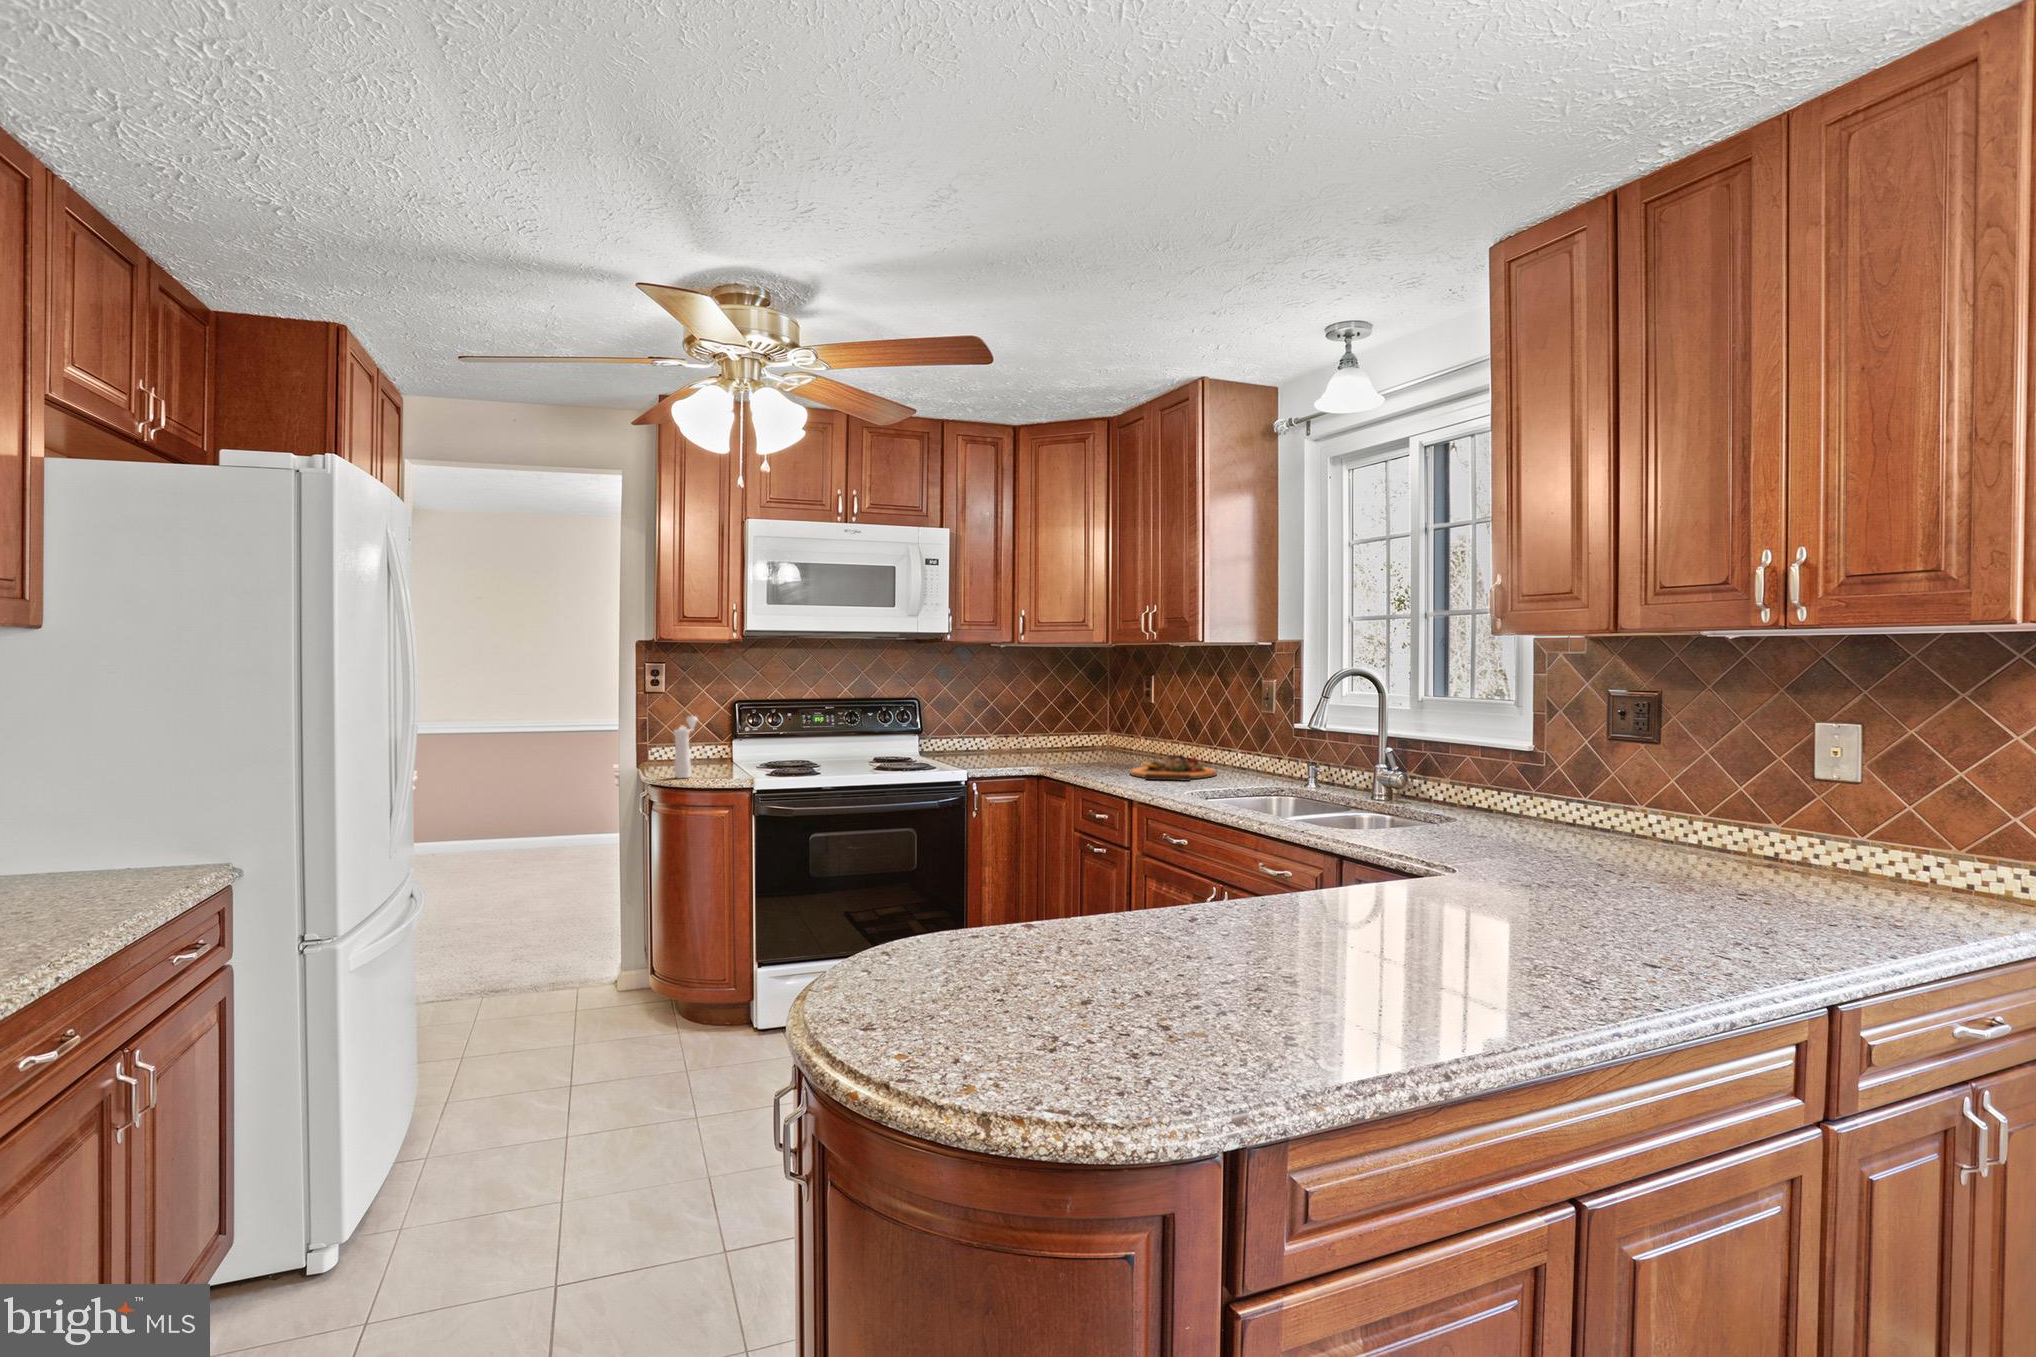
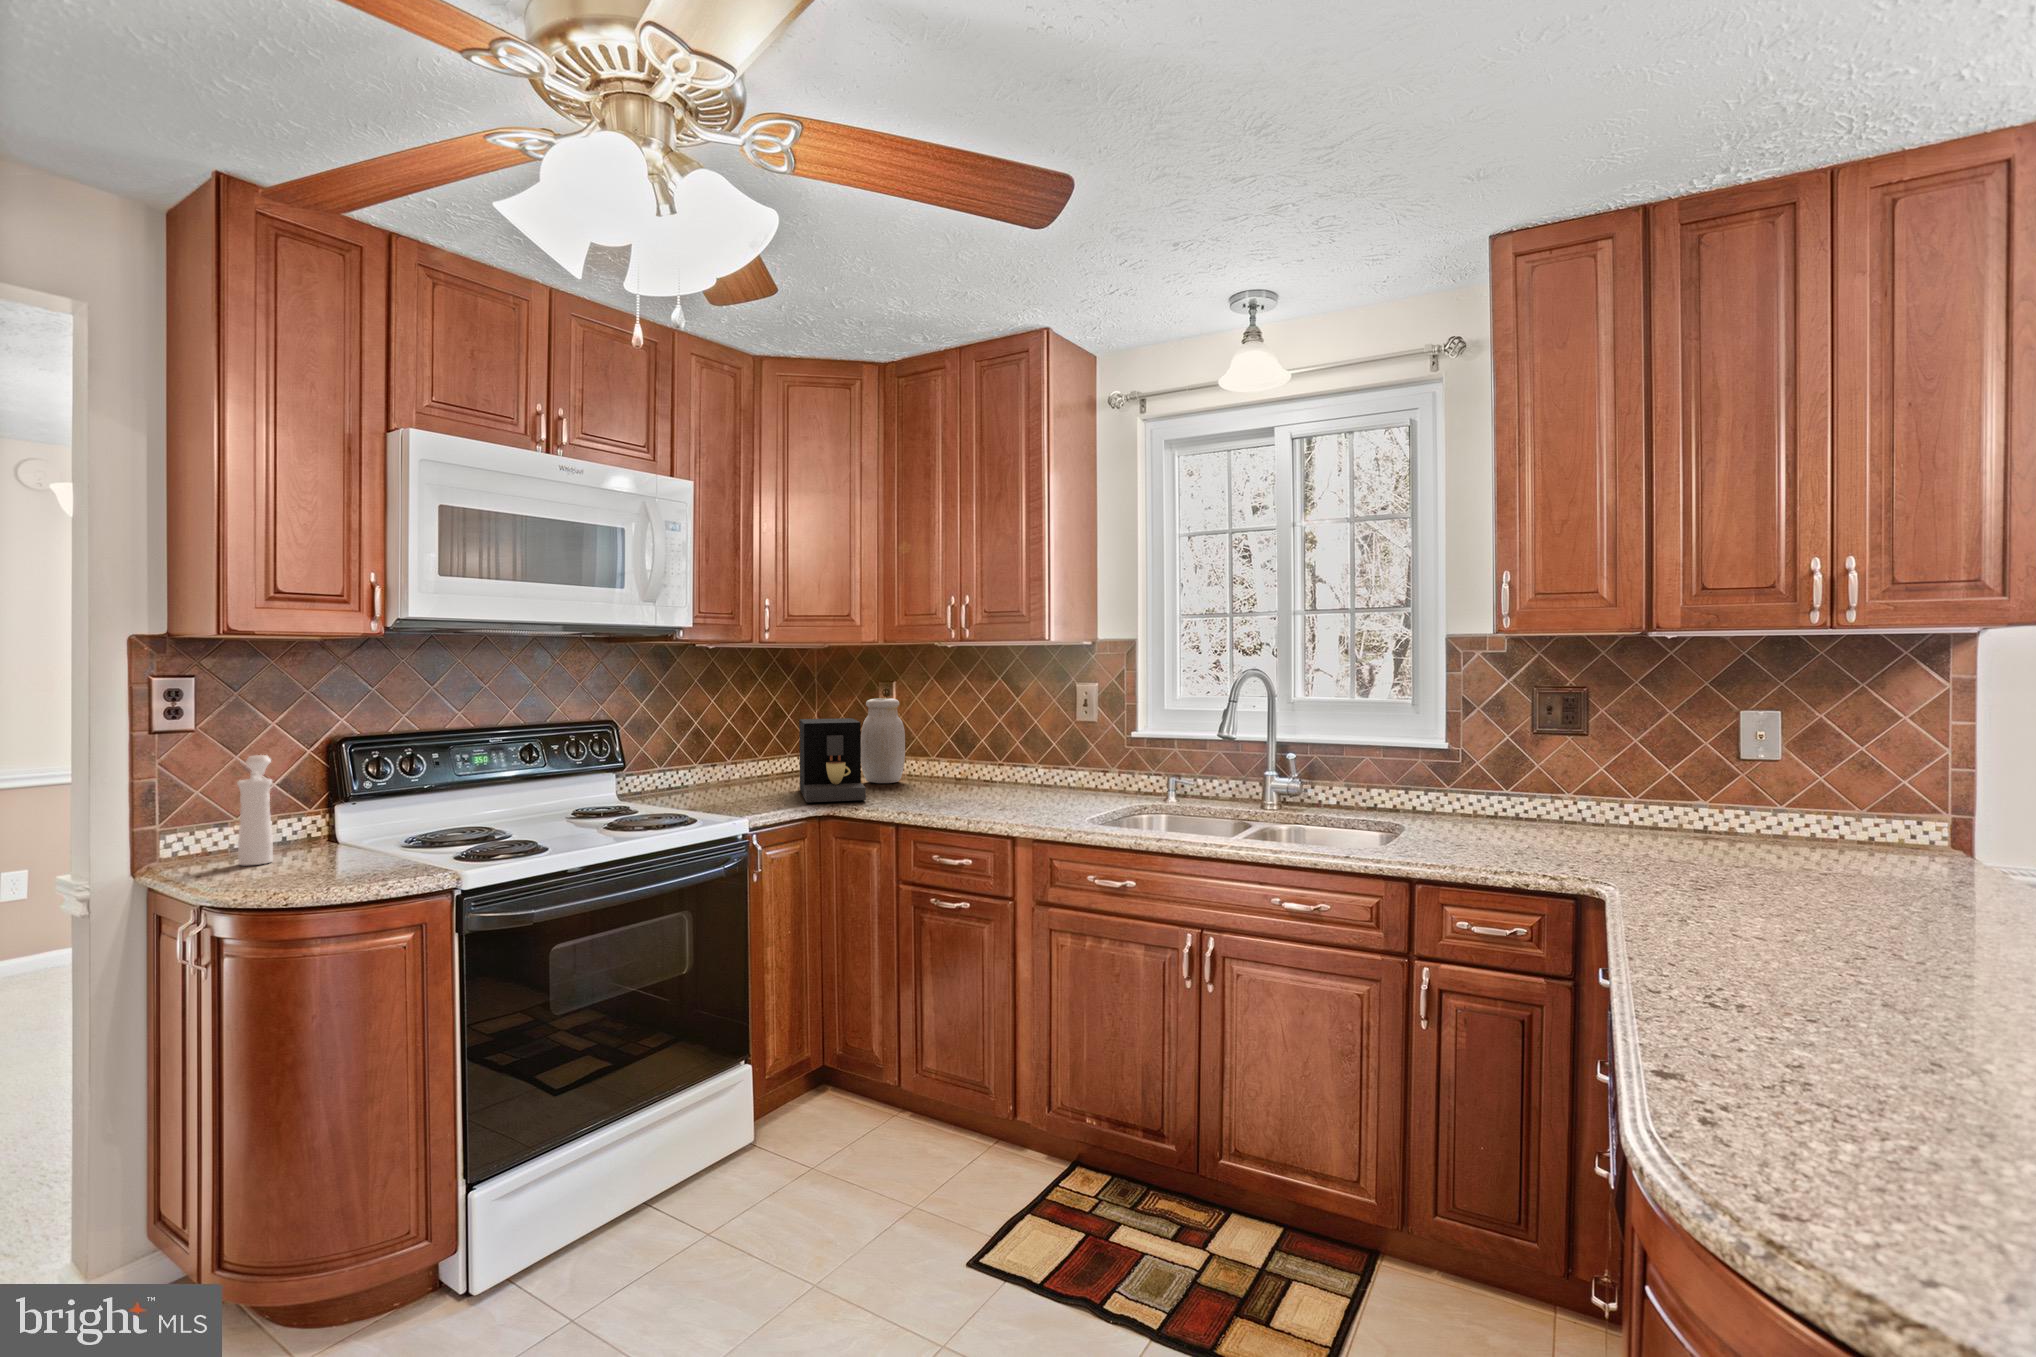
jar: none [1112,687,1148,758] -> present [861,698,905,783]
coffee maker: none [1029,703,1095,769] -> present [799,718,866,802]
cutting board: present [1130,754,1217,781] -> none [938,774,1039,806]

